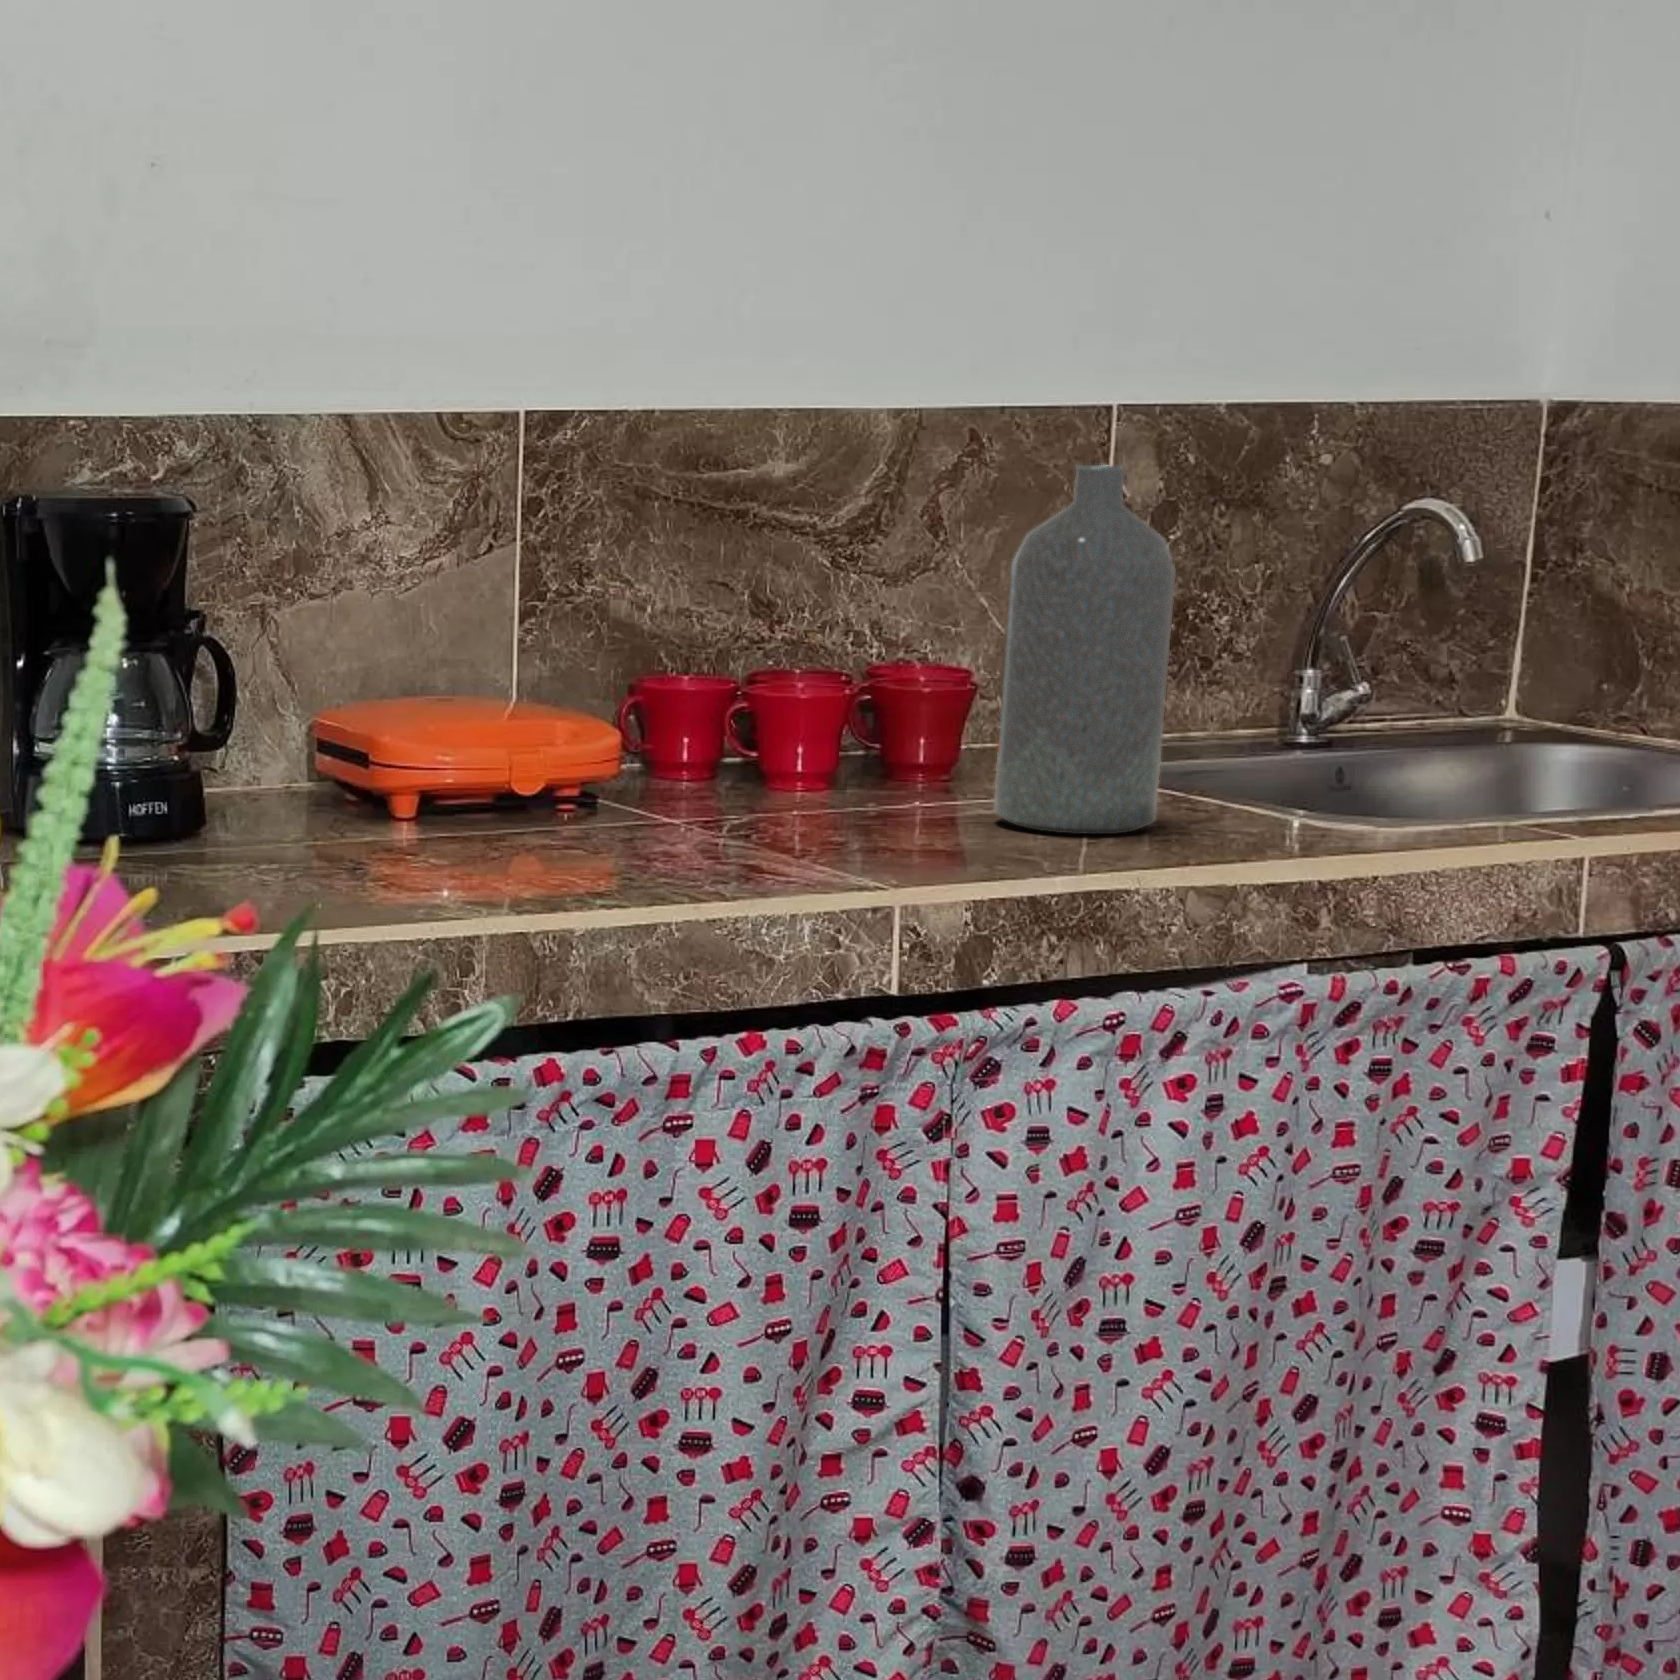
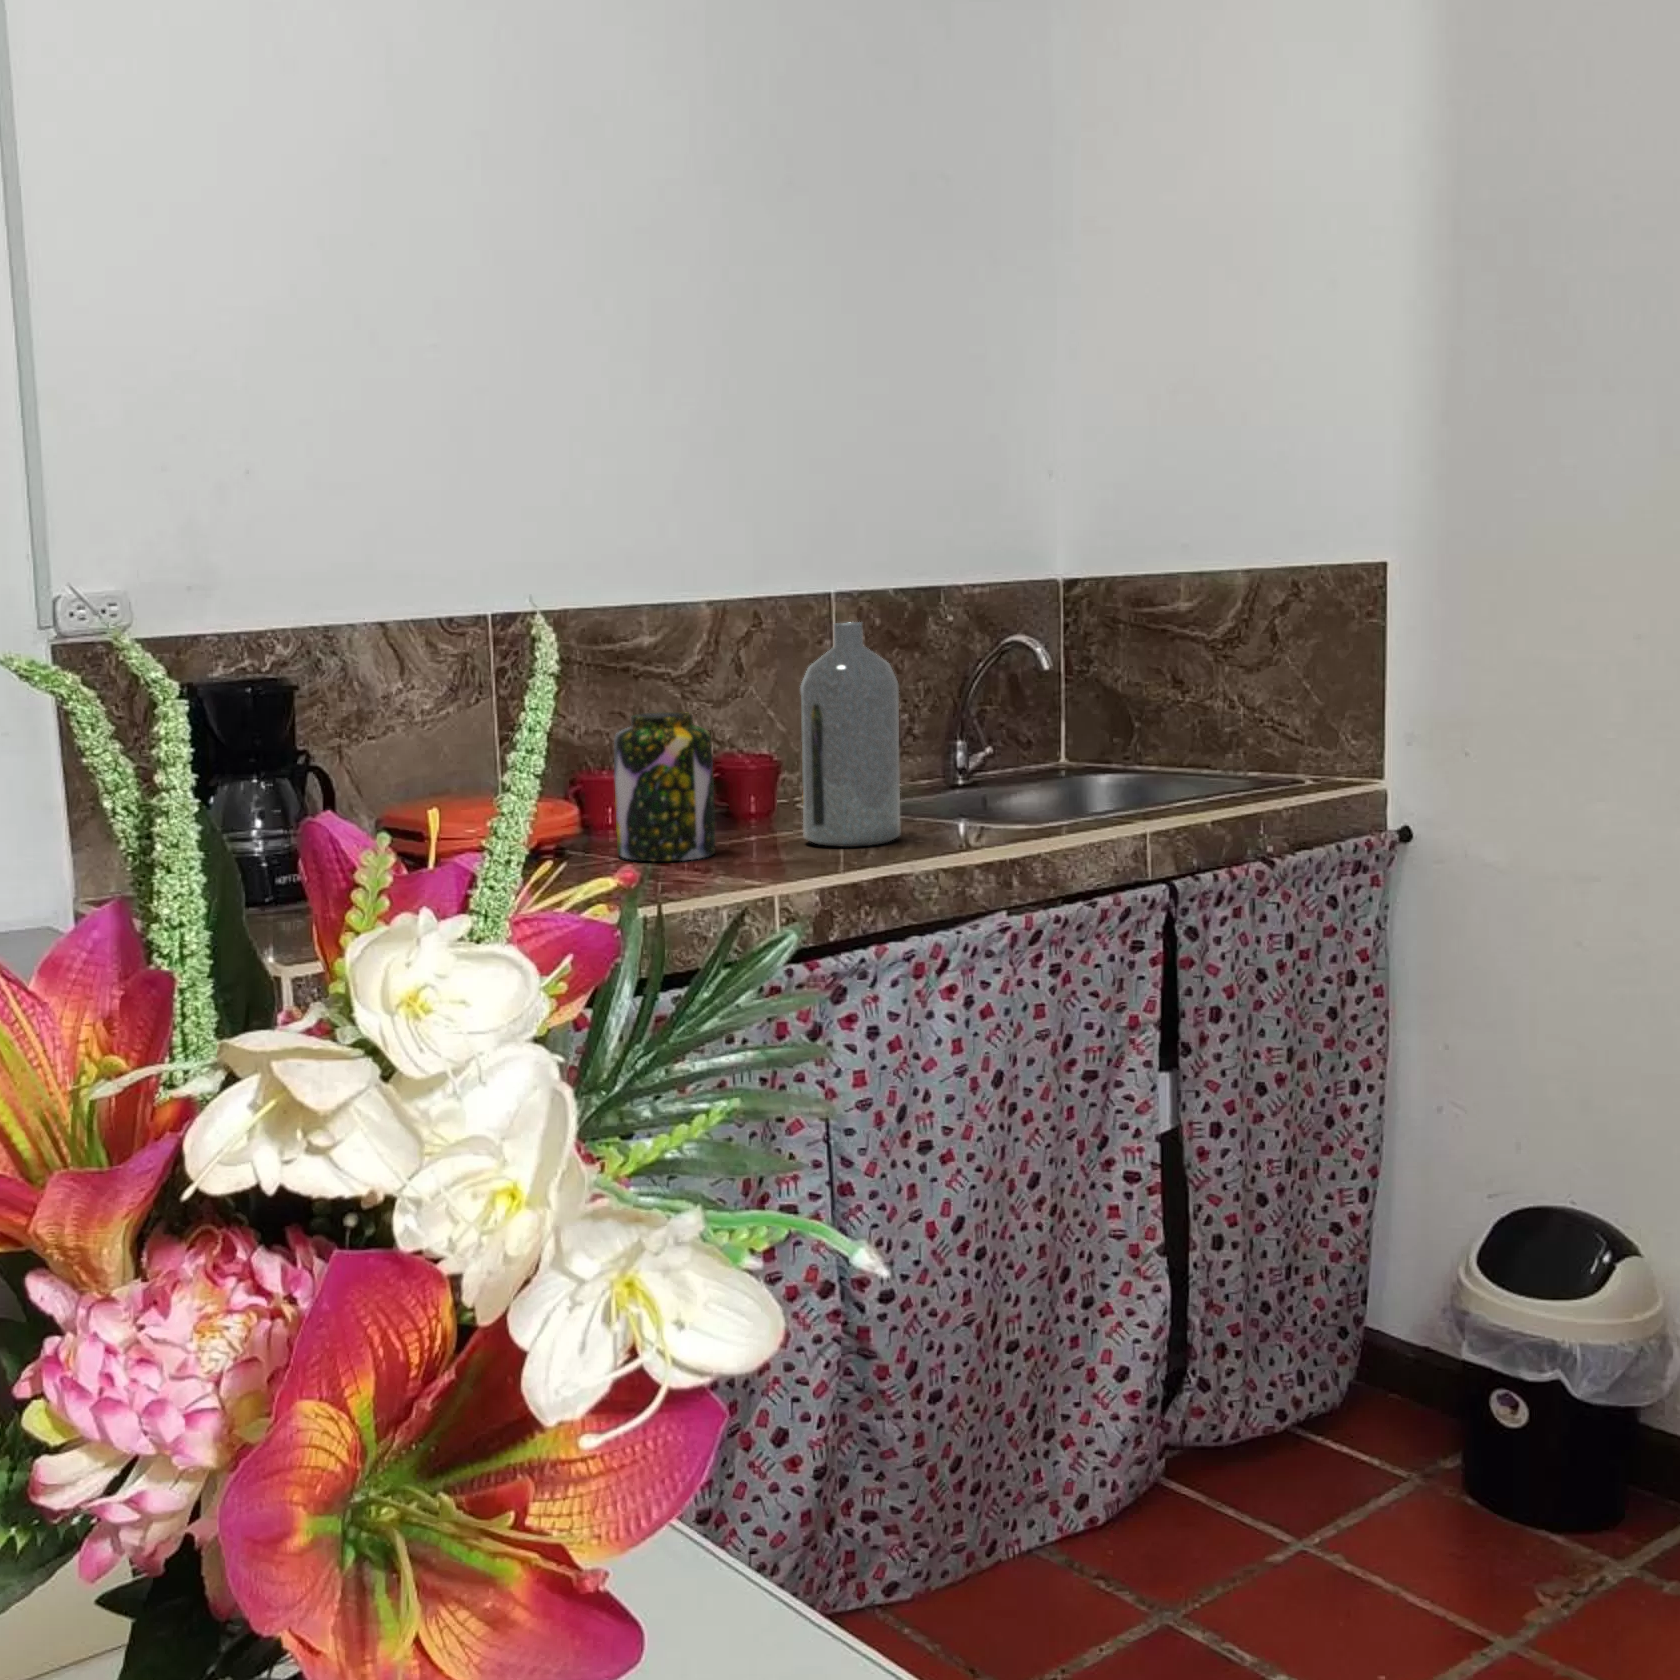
jar: none [685,588,852,831] -> present [614,712,715,861]

